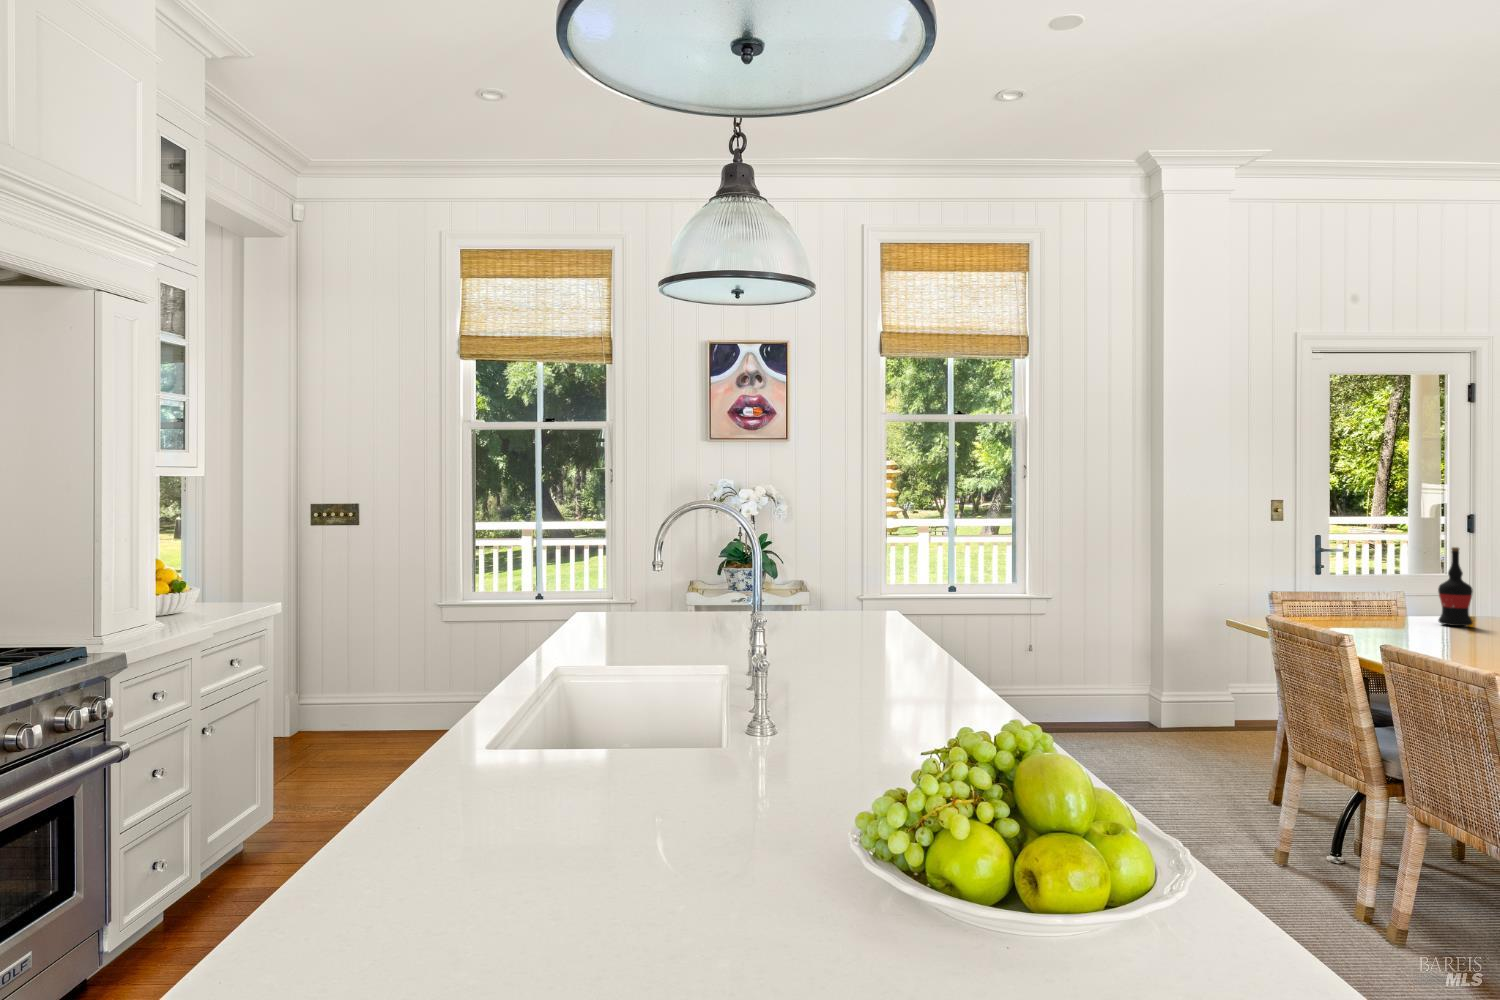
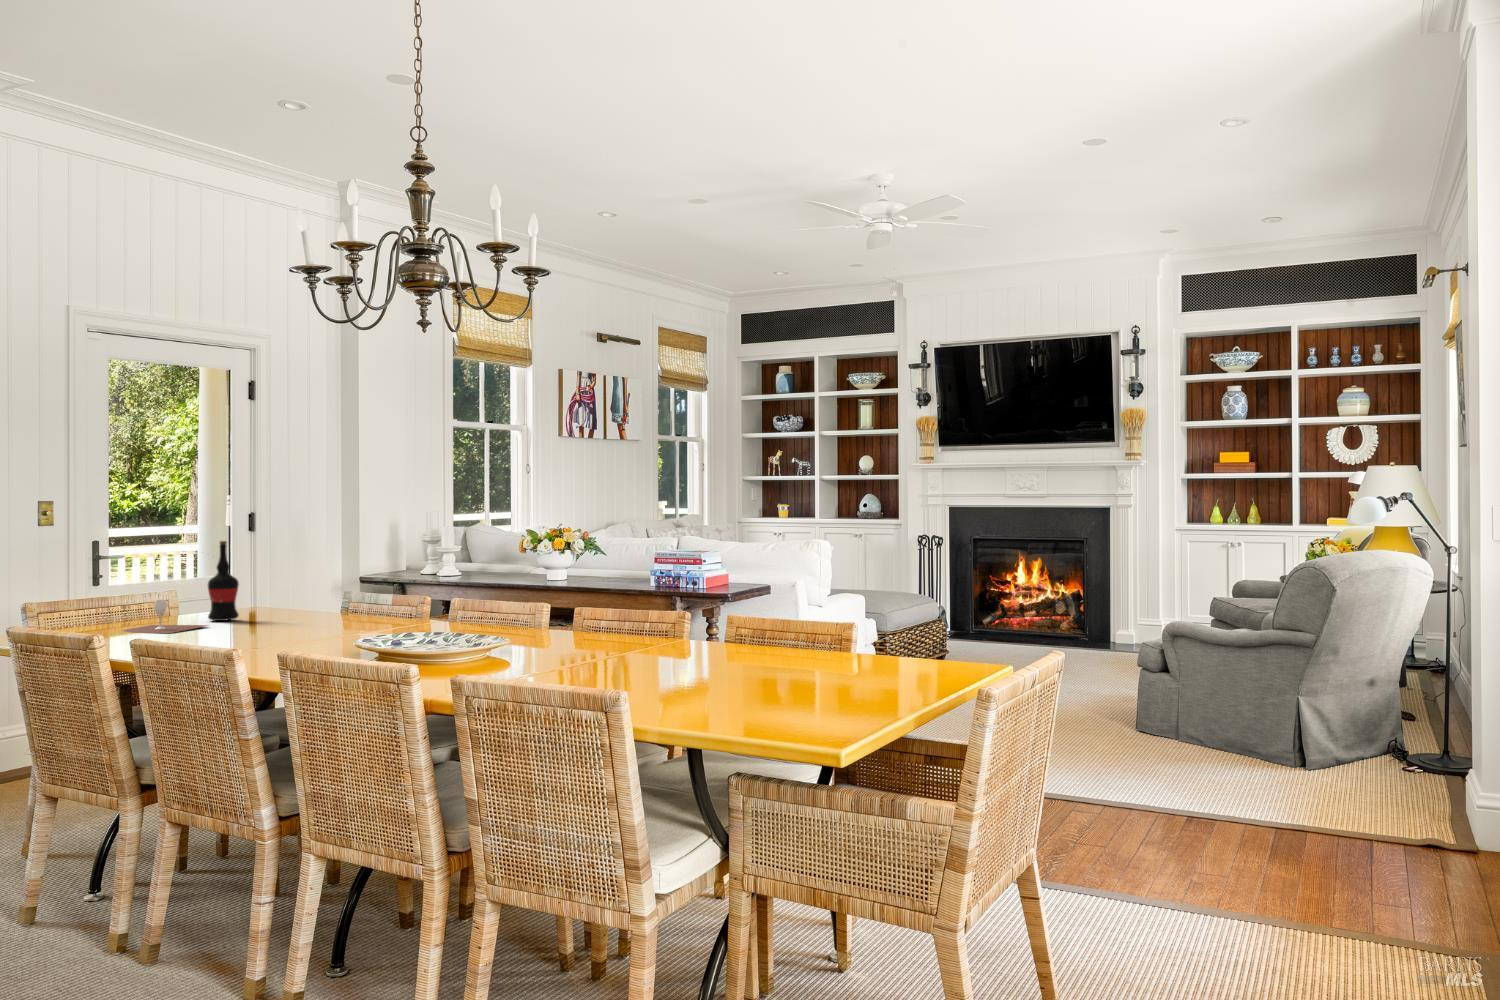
wine glass: none [1343,601,1444,634] -> present [122,600,208,633]

